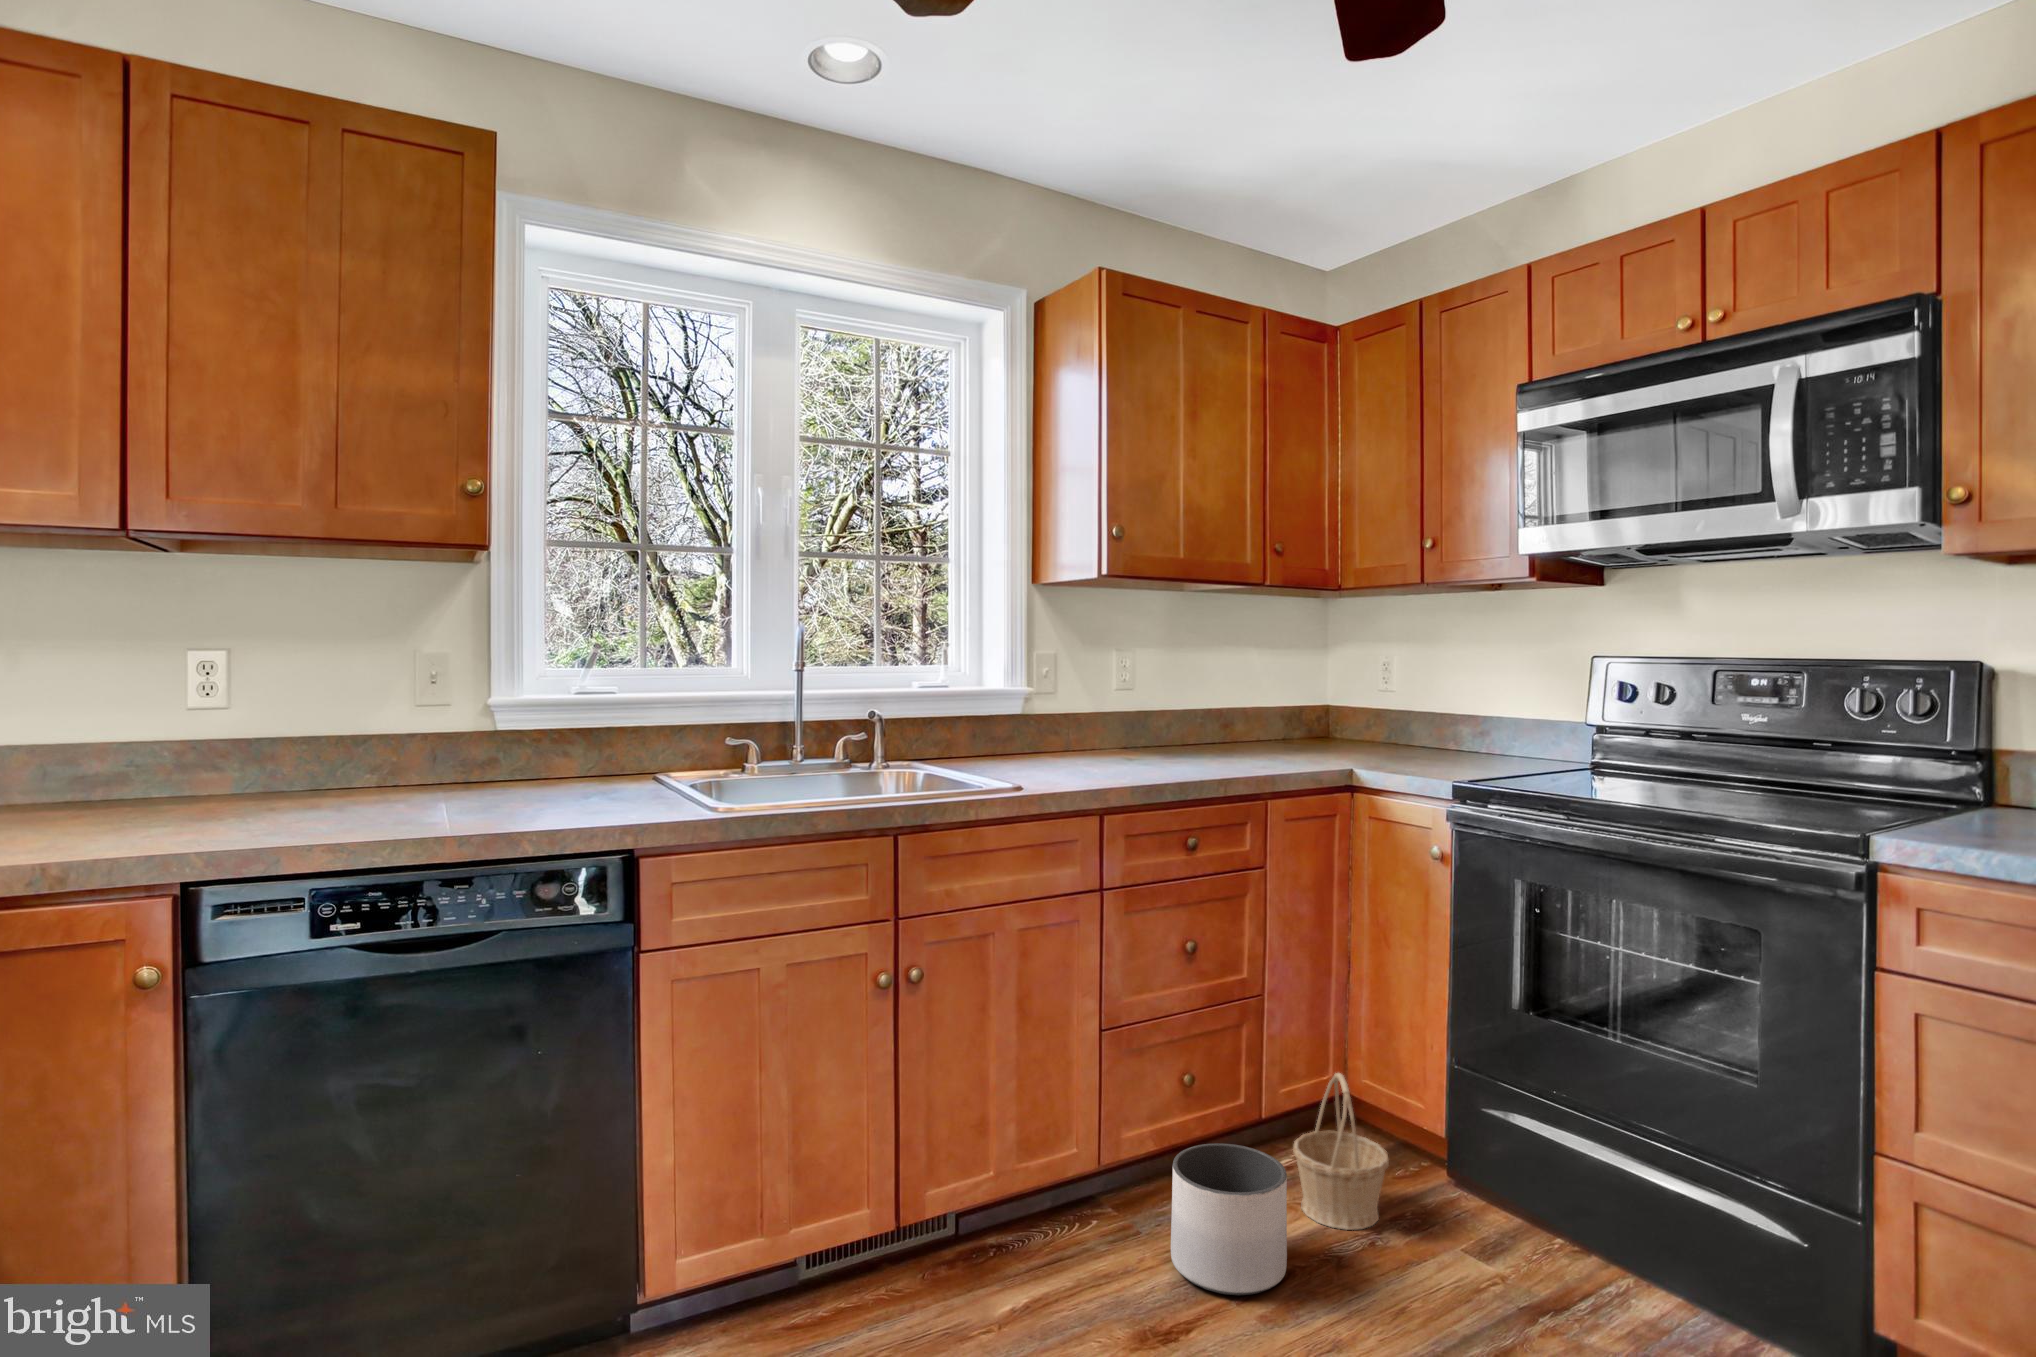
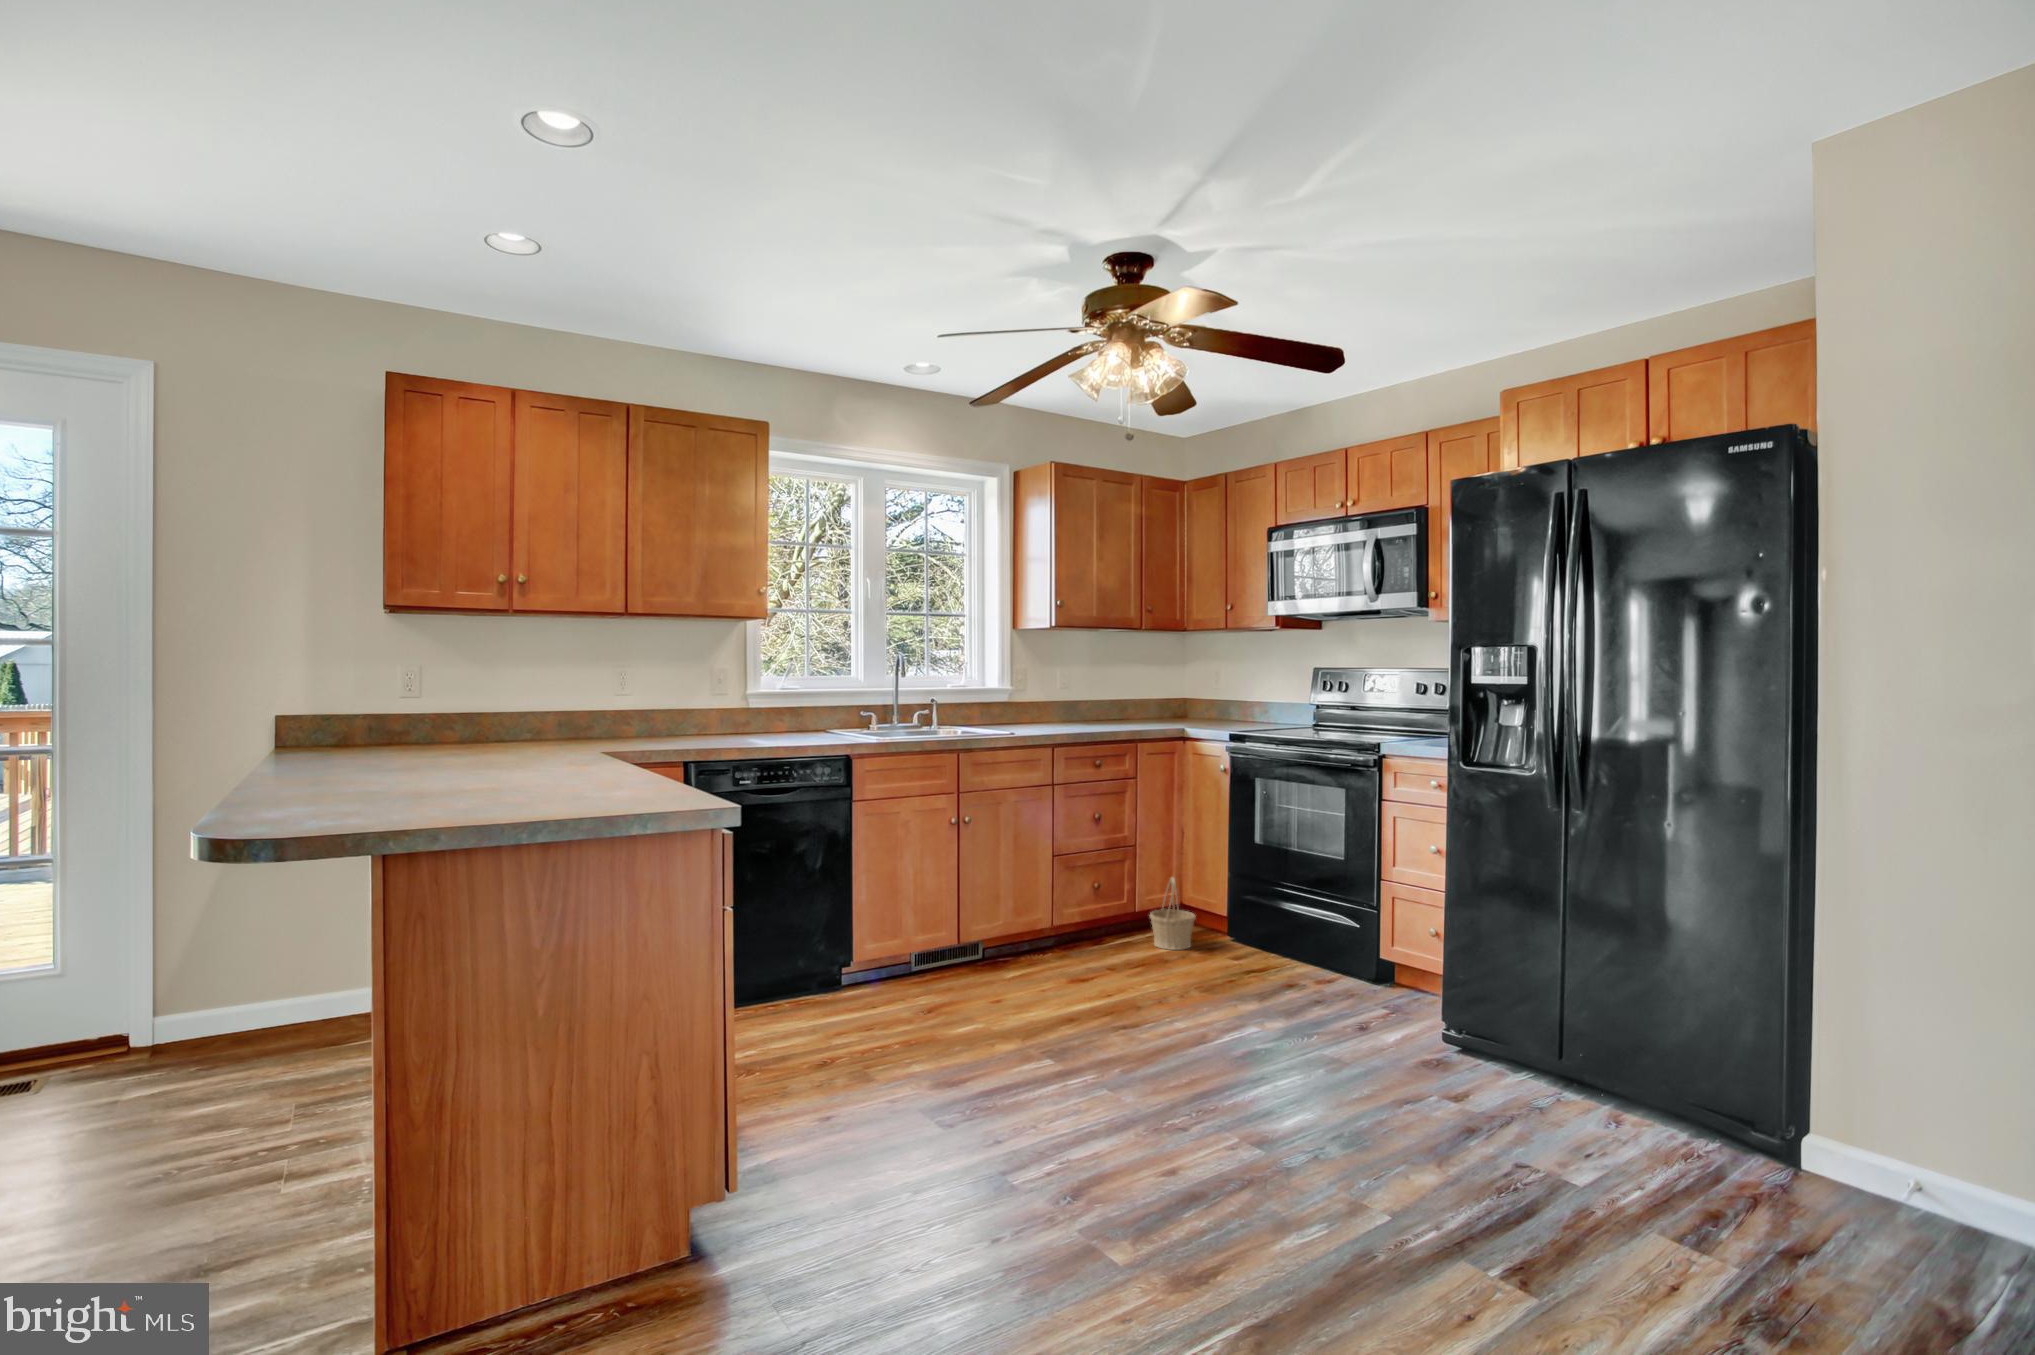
planter: present [1171,1143,1287,1295] -> none [1087,906,1142,966]

